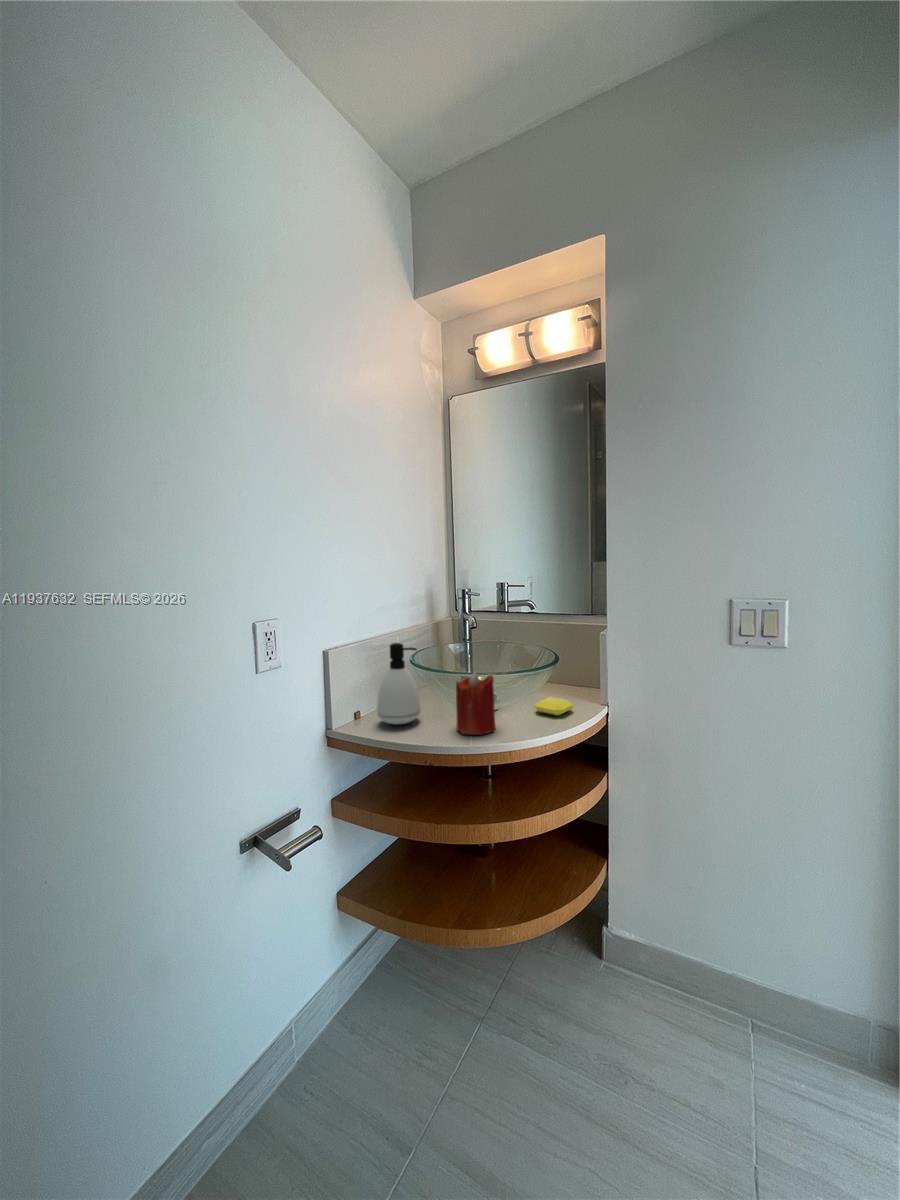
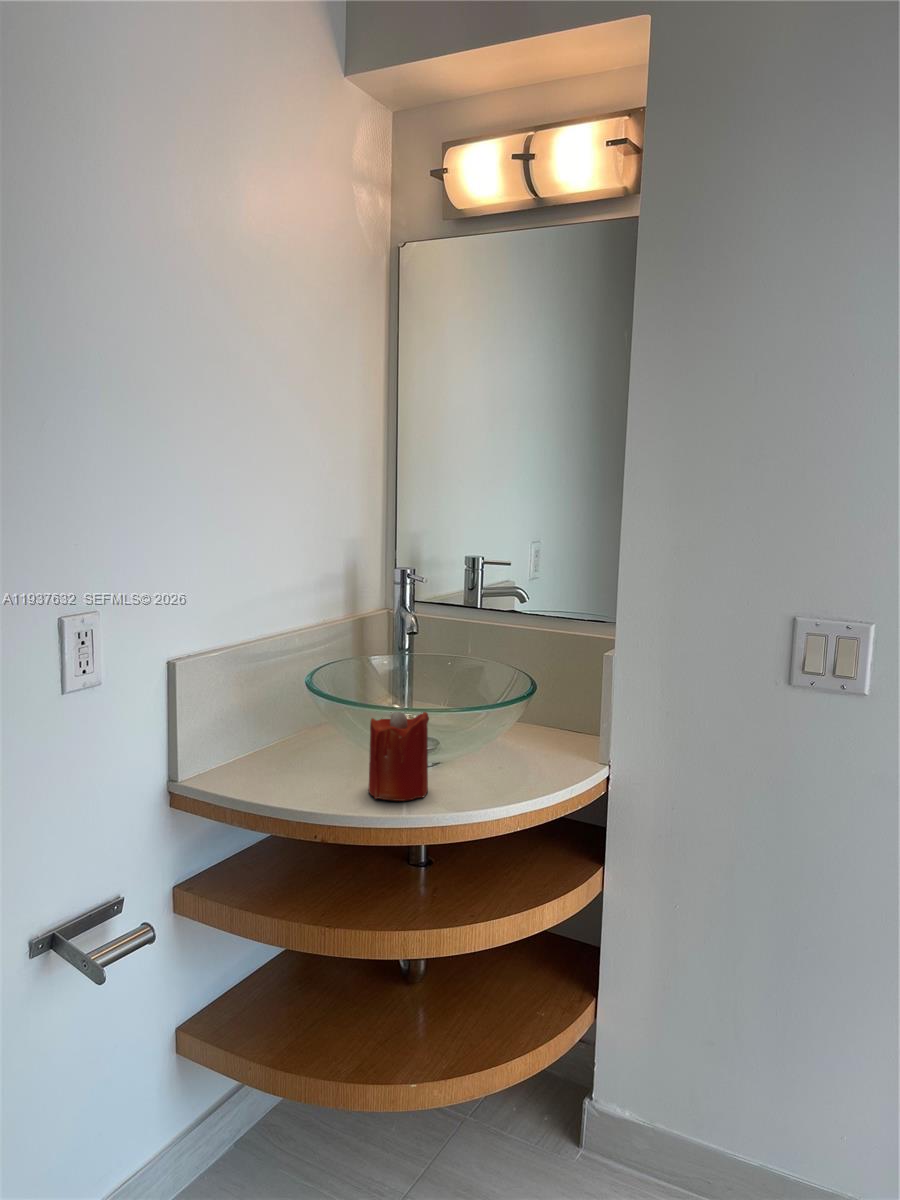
soap dispenser: present [377,643,420,725] -> none [250,654,318,779]
soap bar: present [534,697,573,716] -> none [495,748,554,778]

